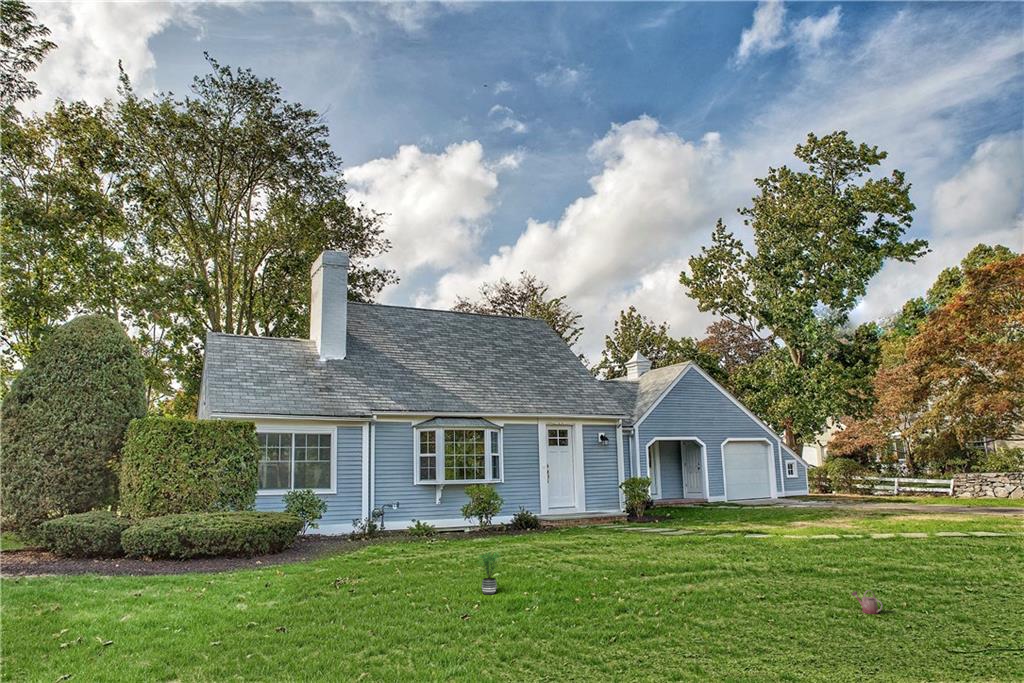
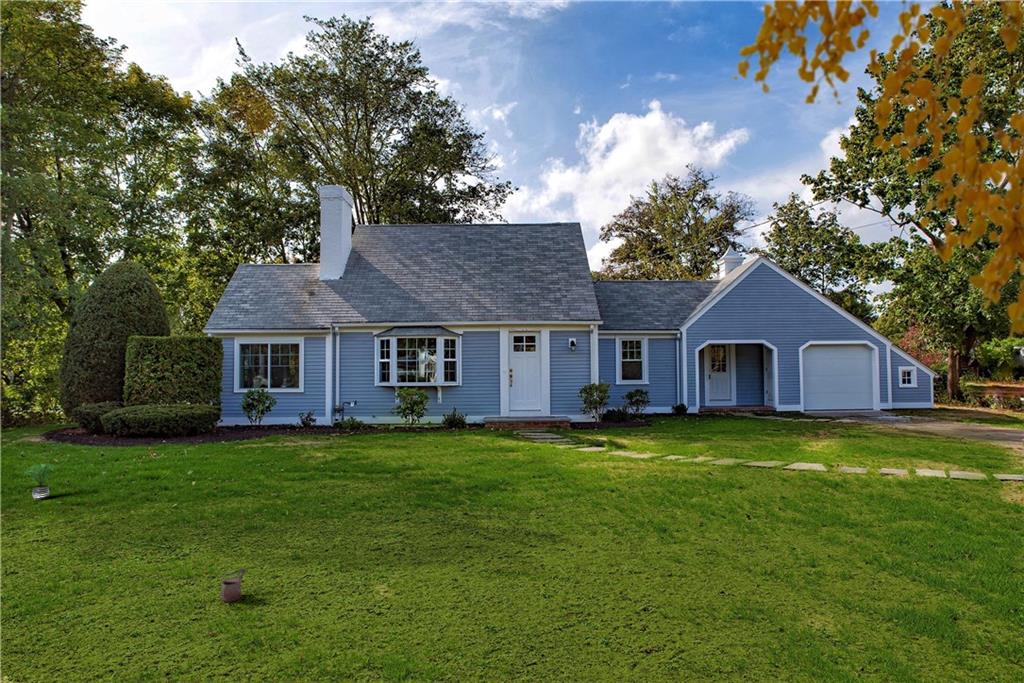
watering can: present [852,590,883,614] -> present [220,569,247,602]

